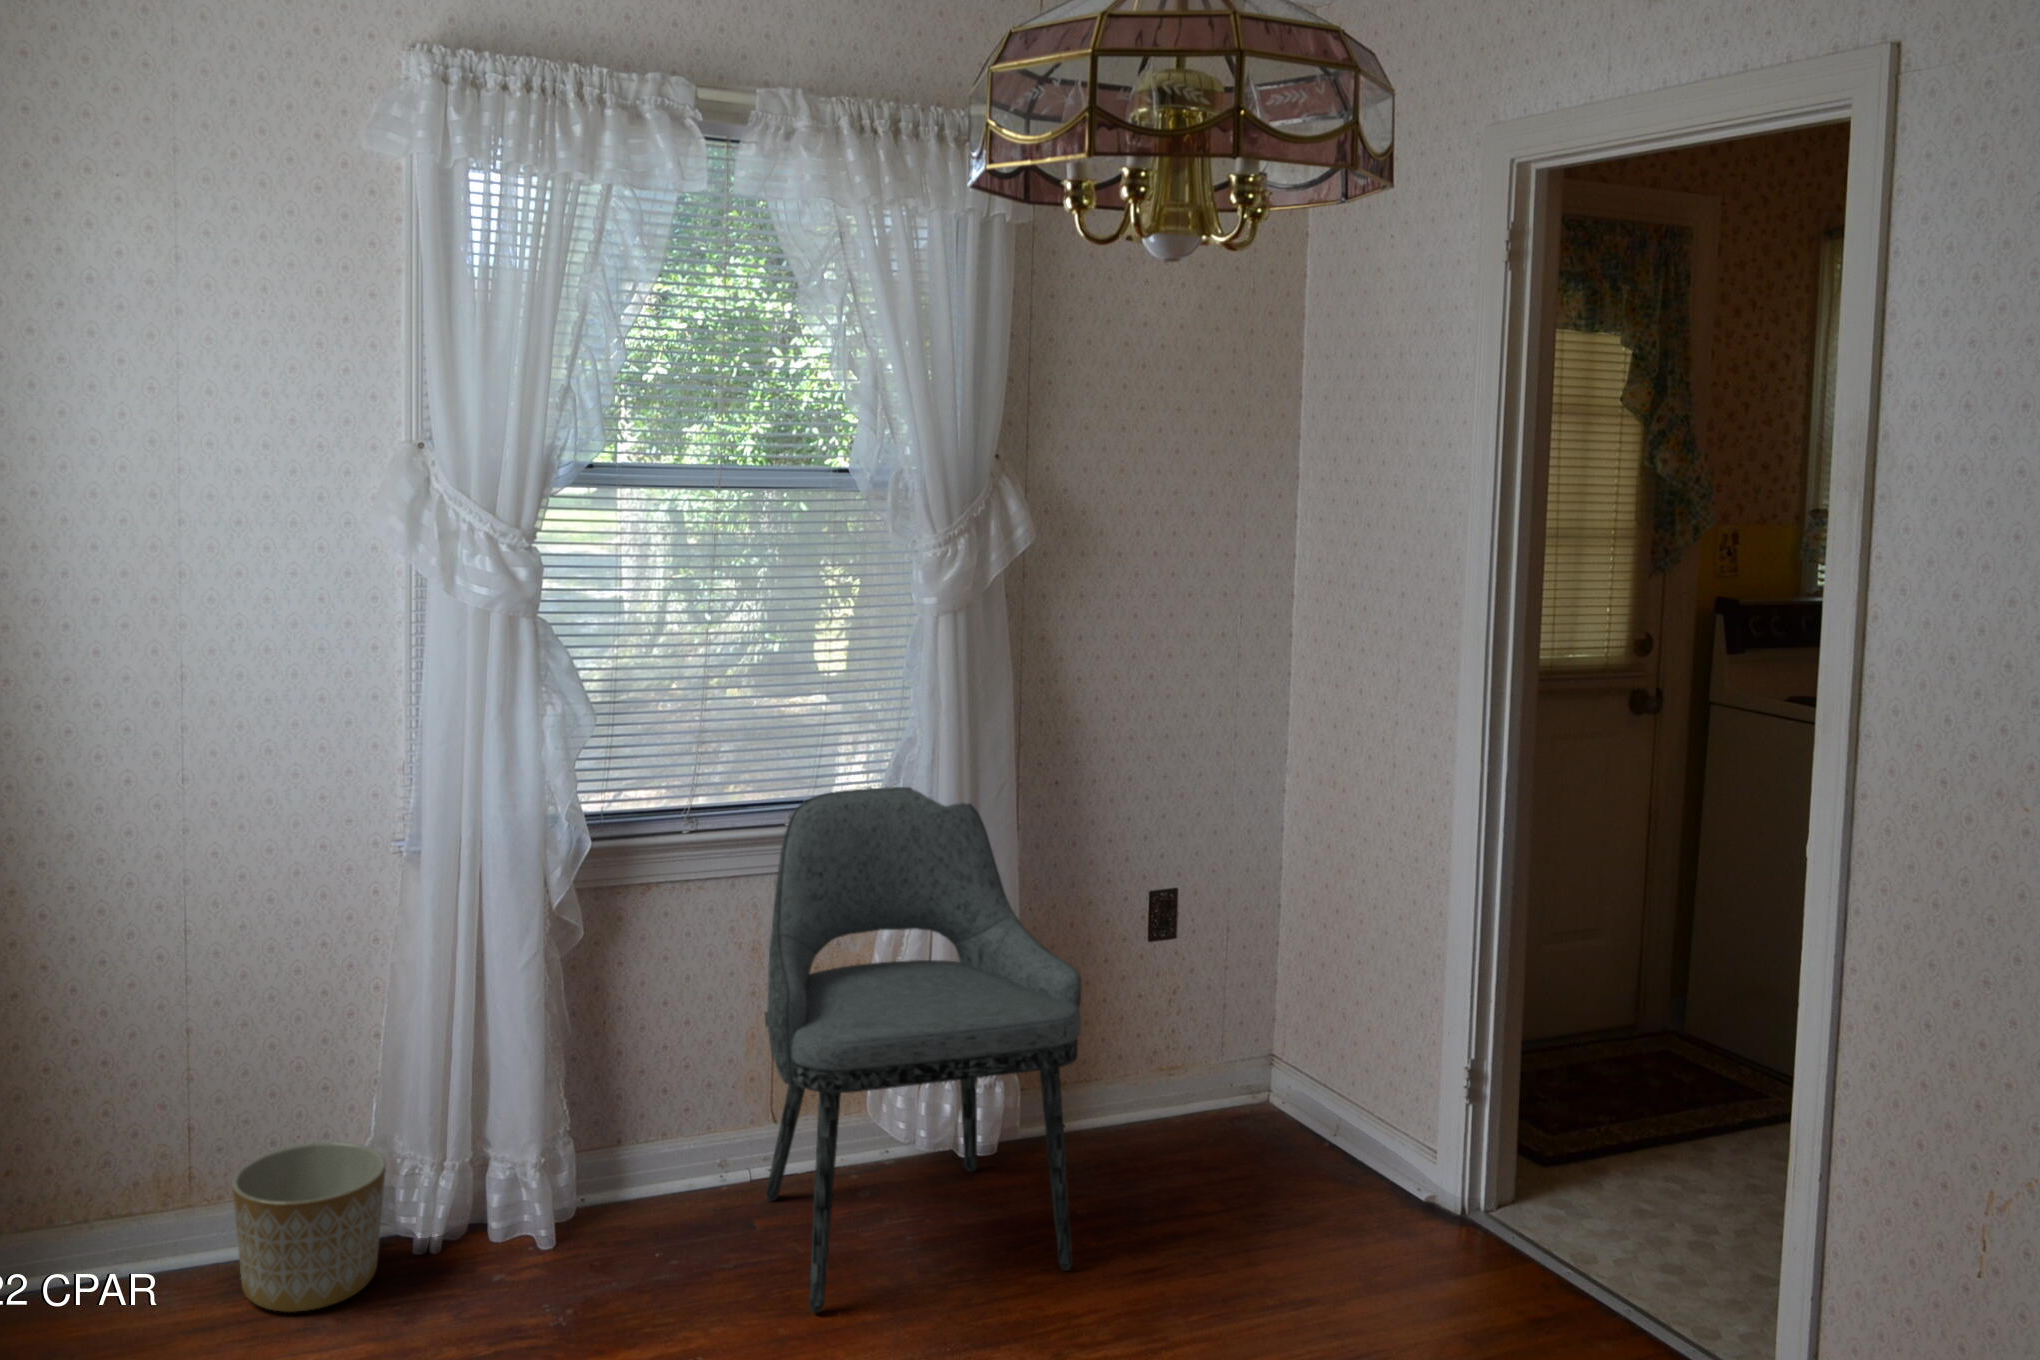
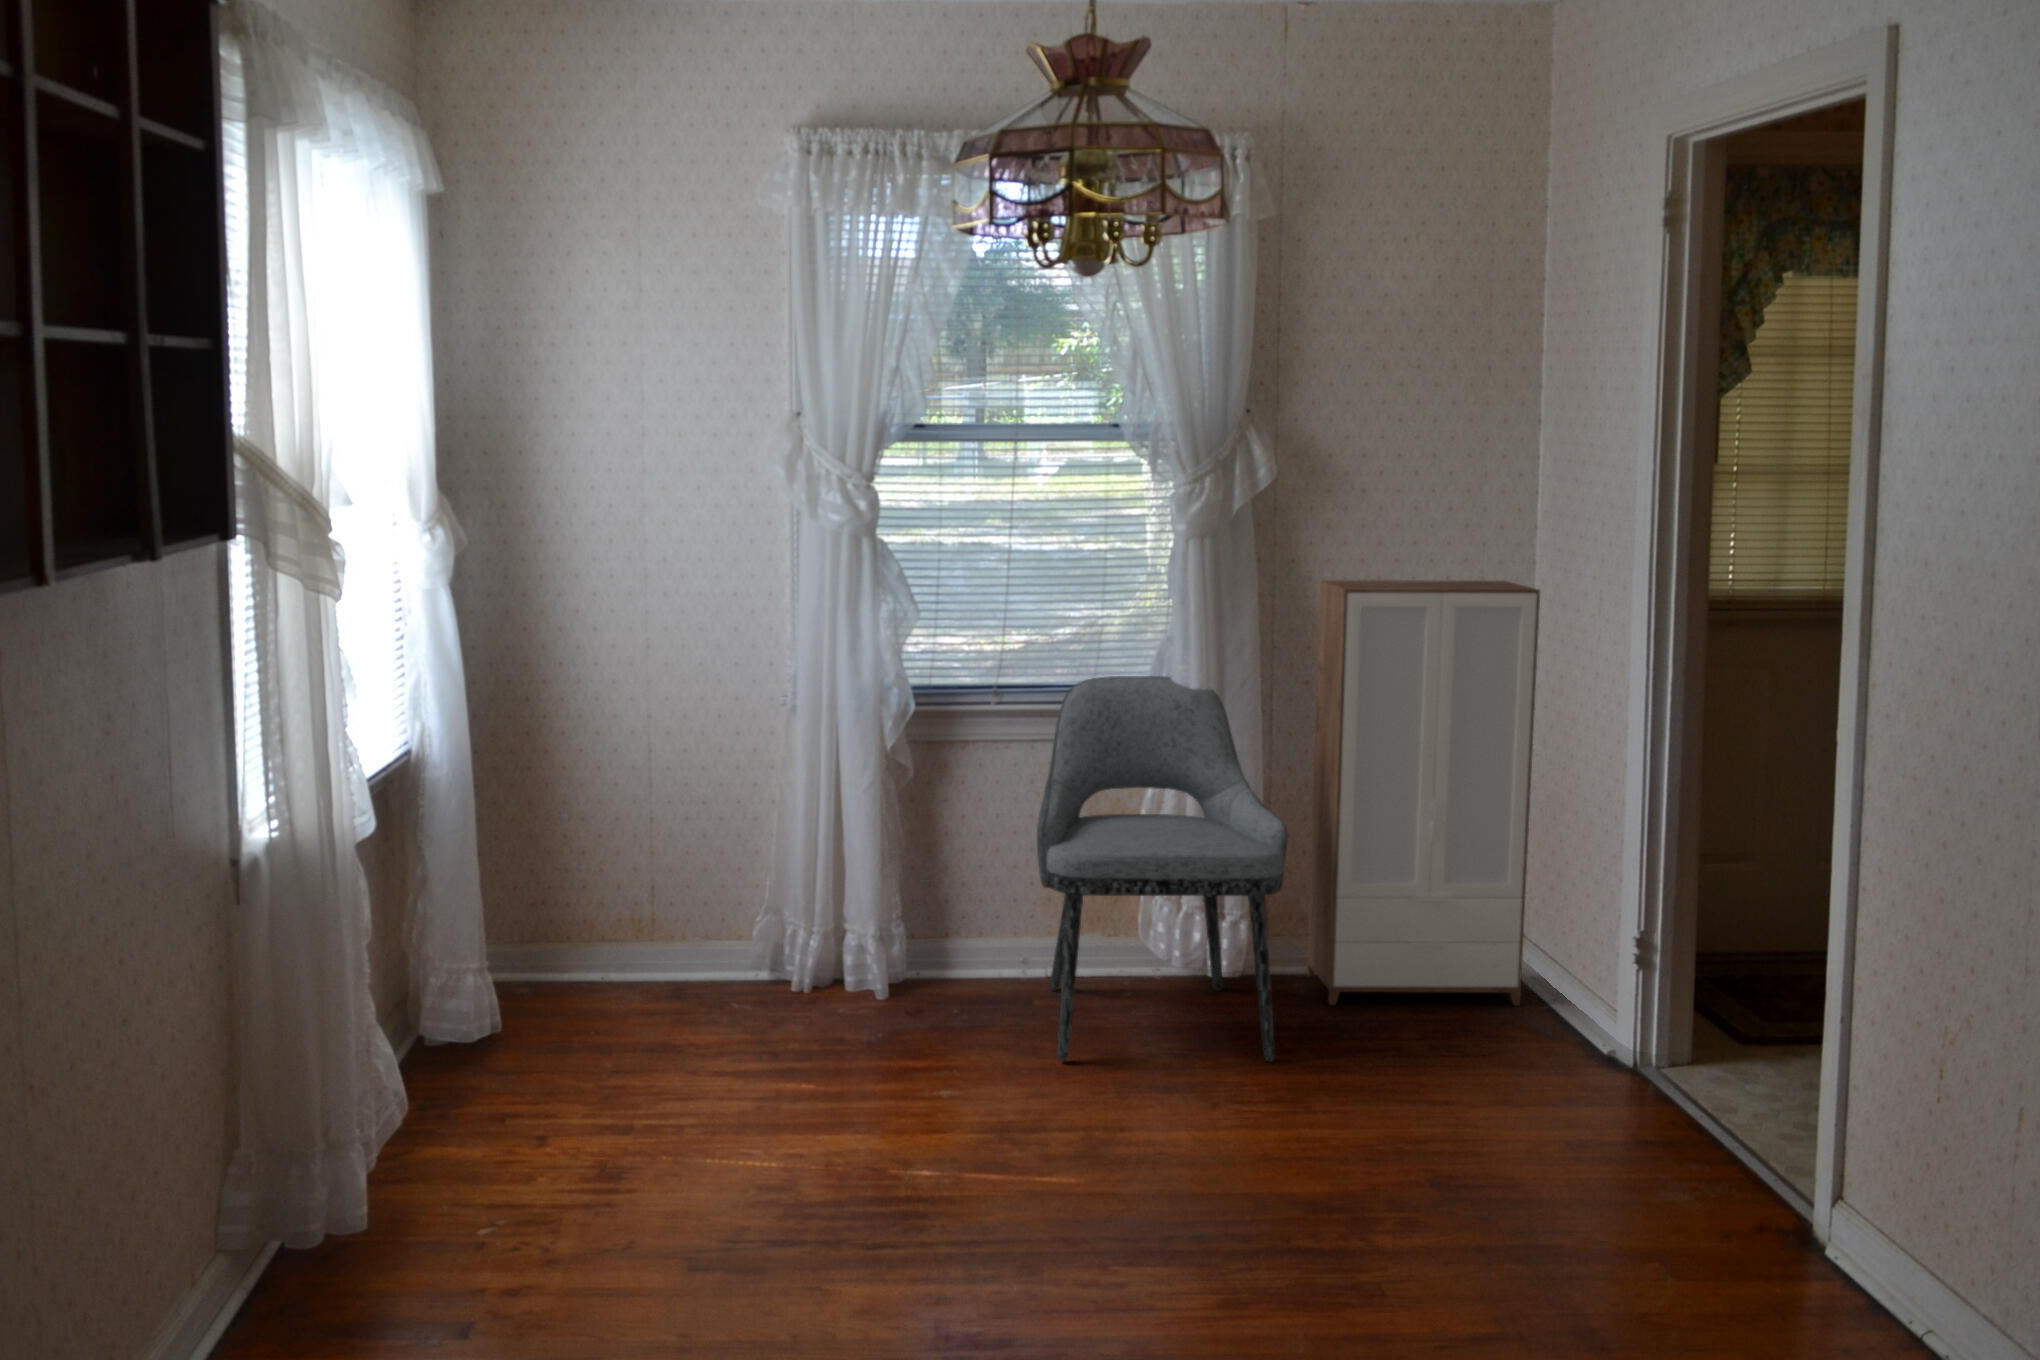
cabinet: none [1066,659,1330,1176] -> present [1307,580,1540,1006]
planter: present [232,1142,386,1312] -> none [675,906,774,1014]

